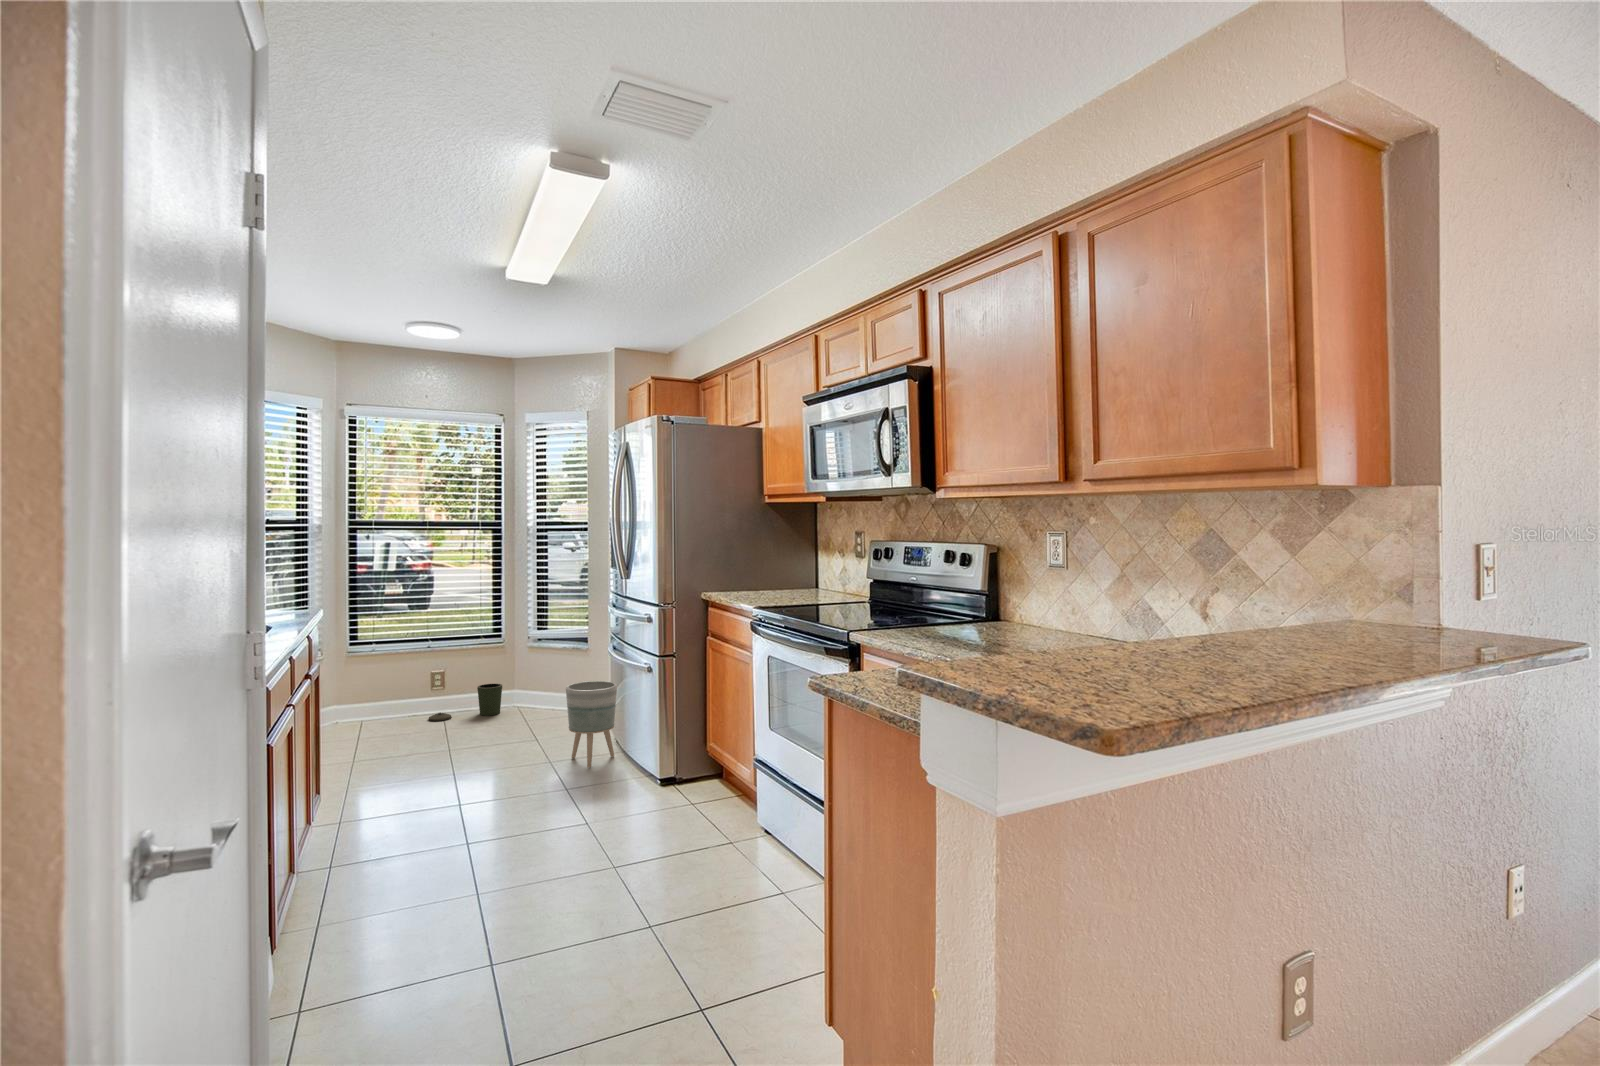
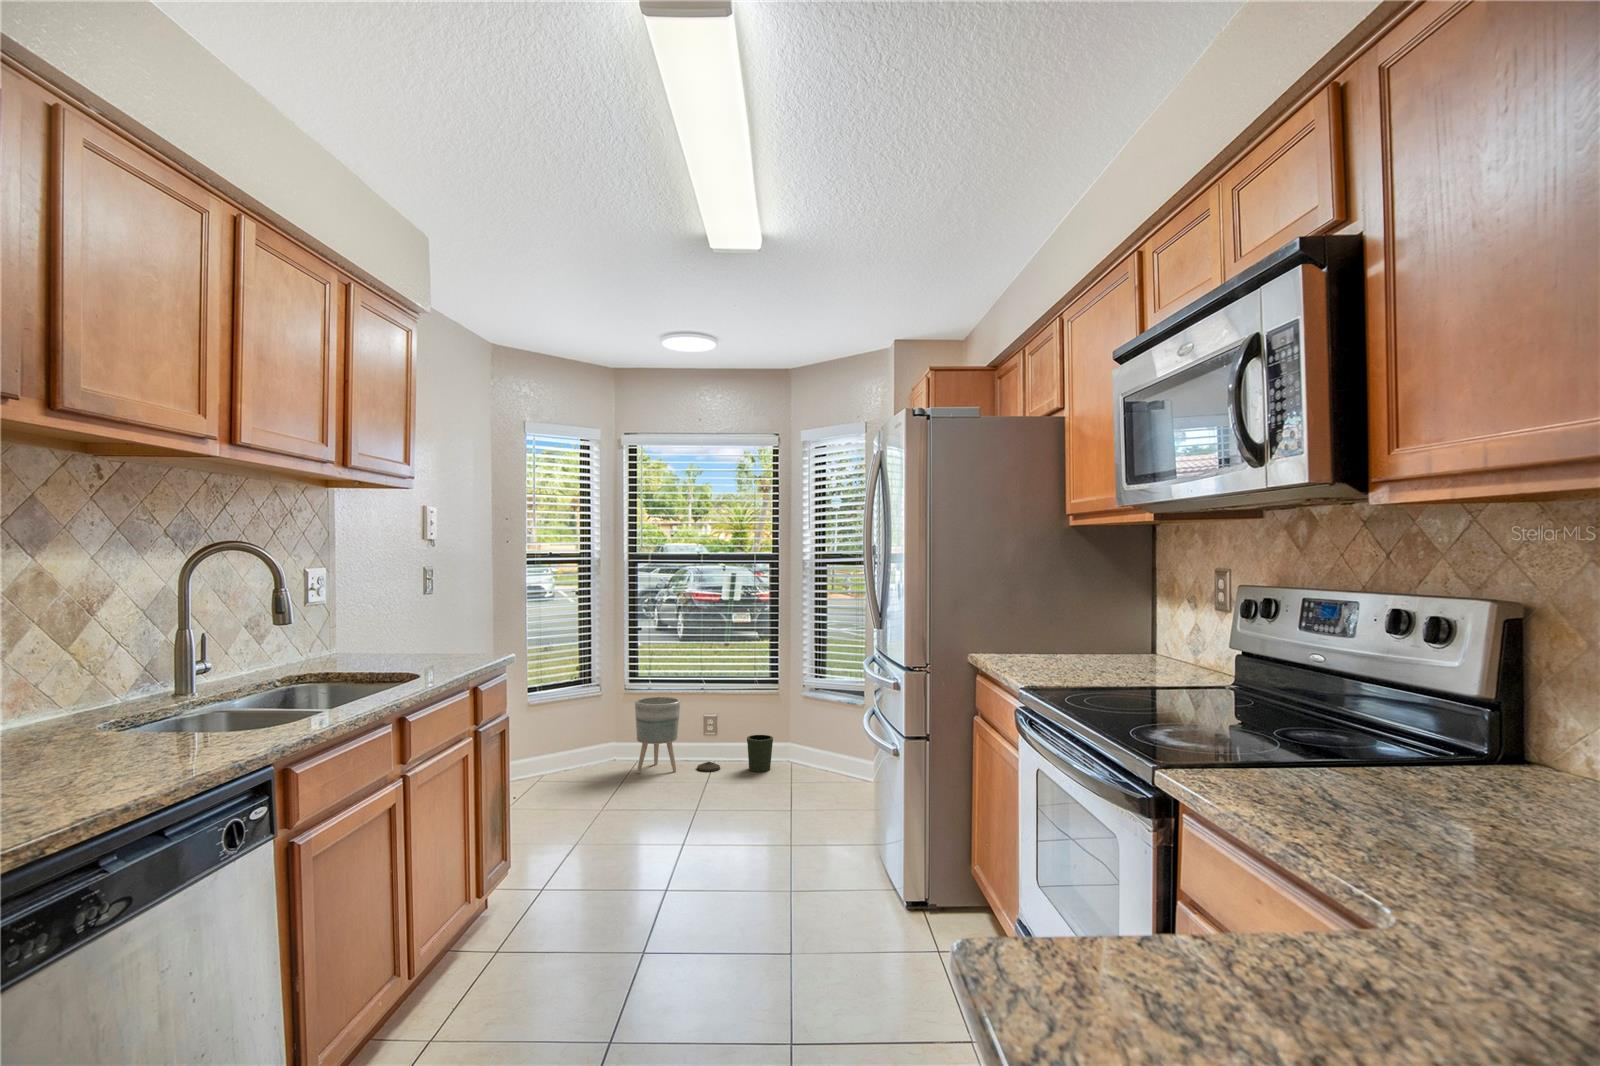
planter: present [566,681,617,768] -> present [635,697,680,773]

